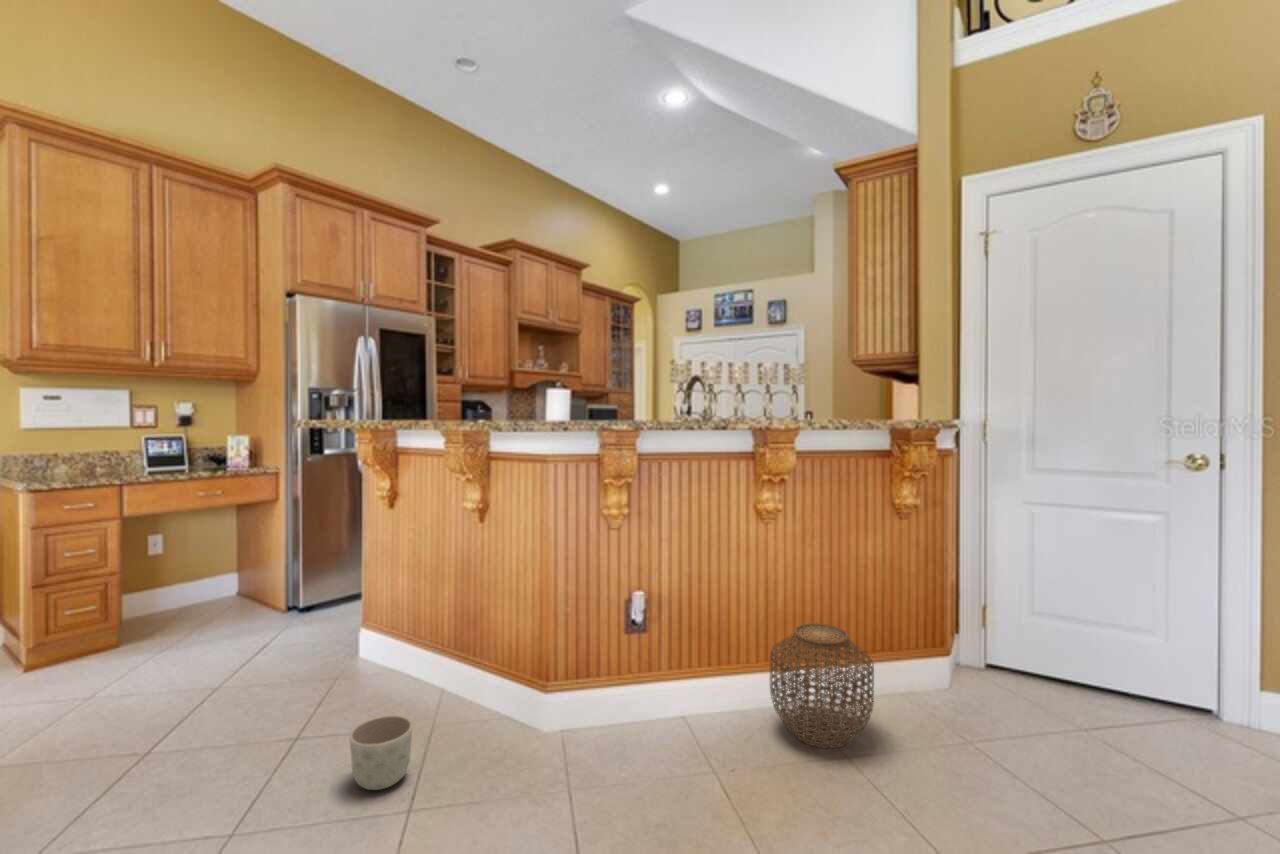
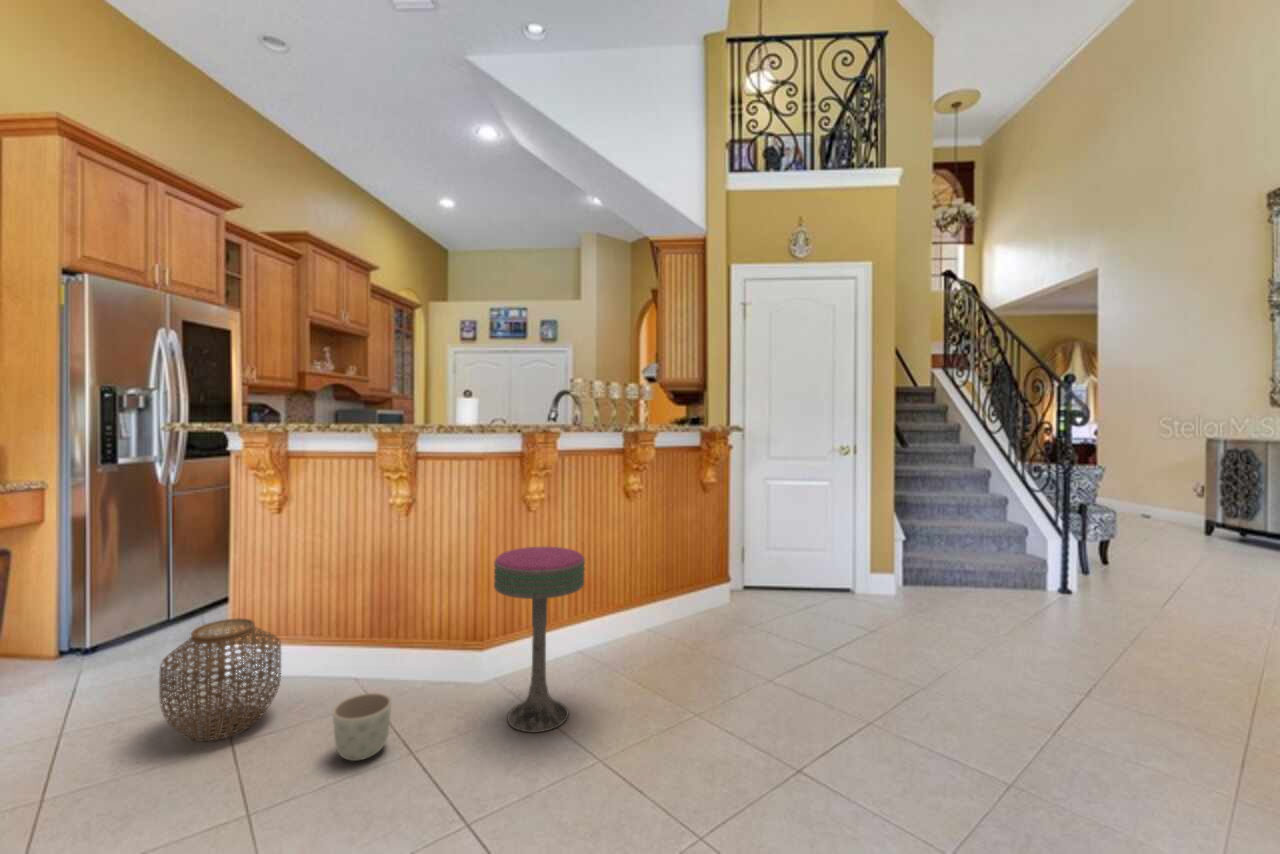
bar stool: none [519,573,633,816] -> present [494,547,585,732]
woven basket: present [770,623,874,748] -> present [159,618,281,741]

